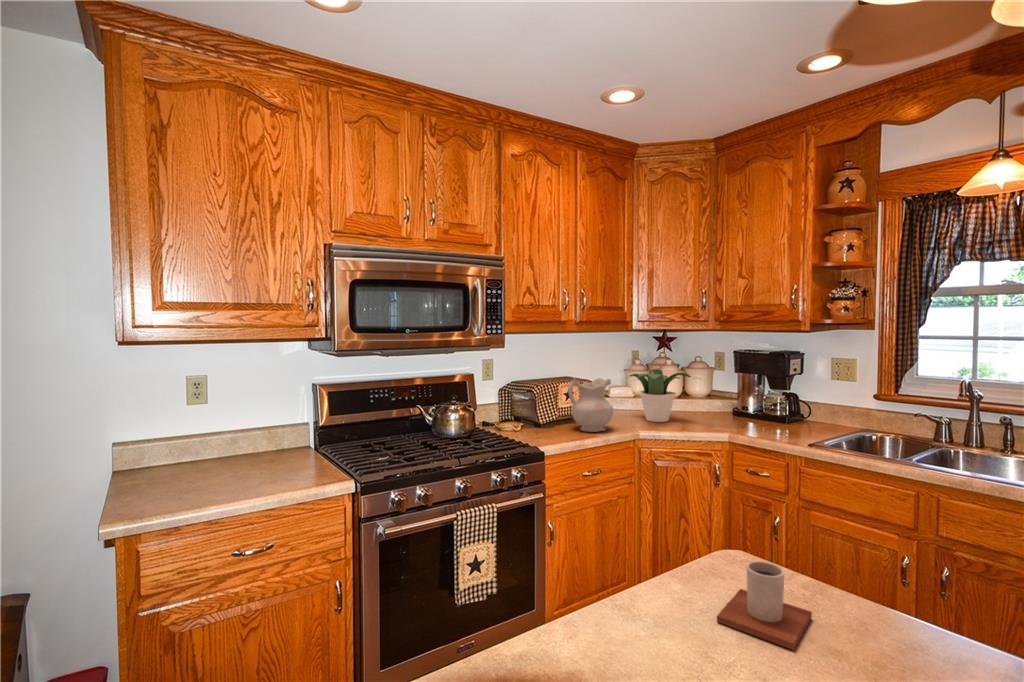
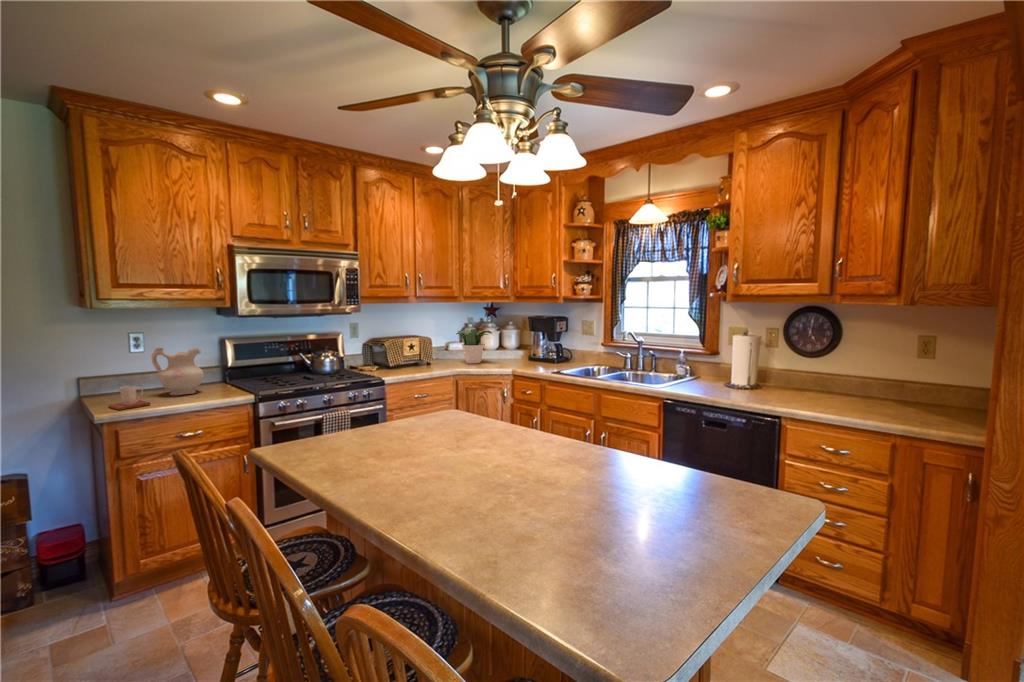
ceramic pitcher: present [568,378,613,432] -> present [152,348,204,395]
mug: present [717,561,812,650] -> present [108,386,150,410]

